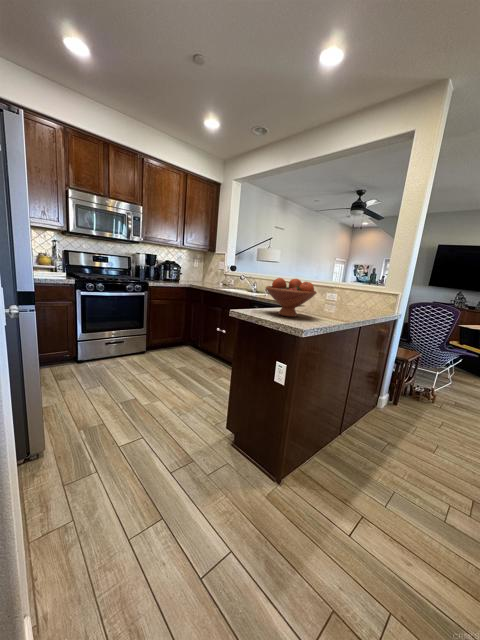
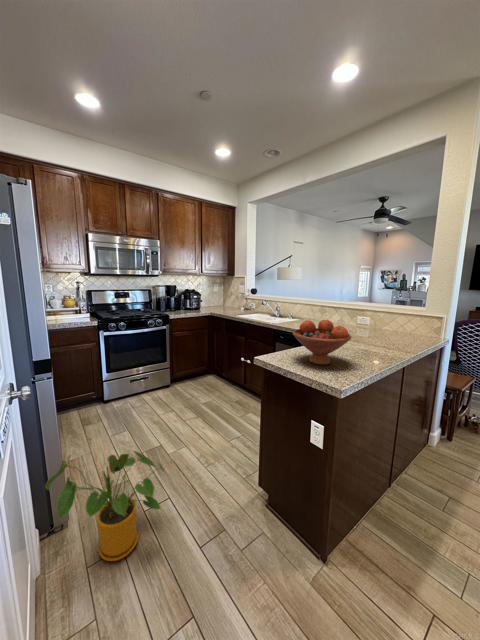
house plant: none [22,386,141,483] -> present [45,451,164,561]

